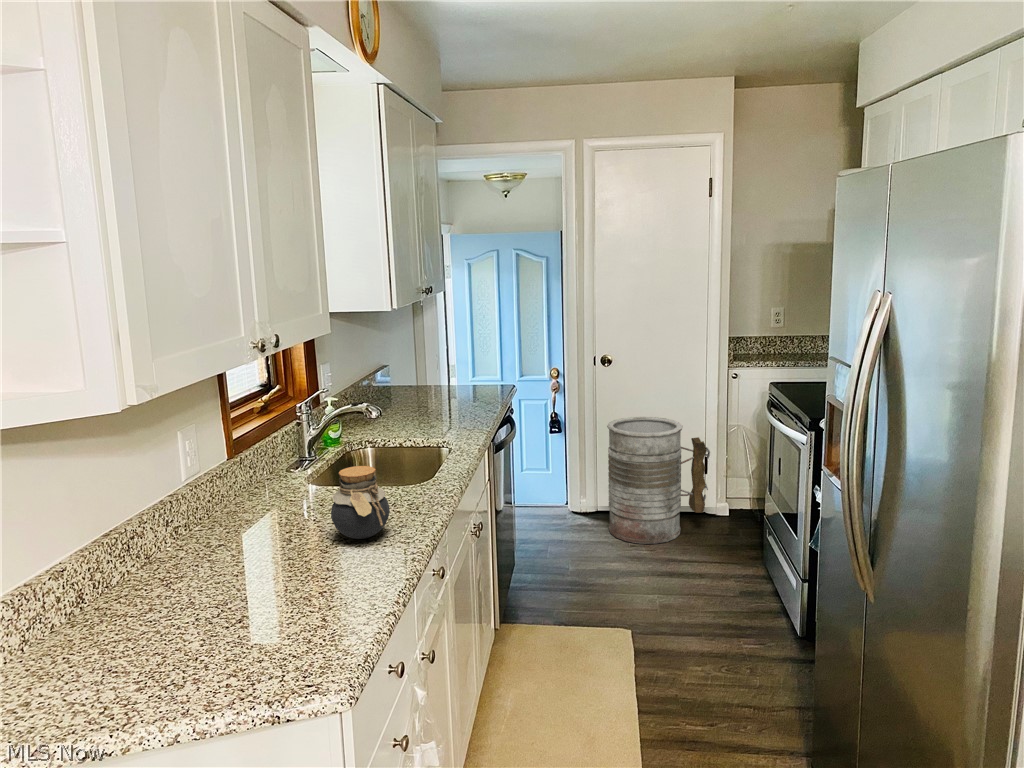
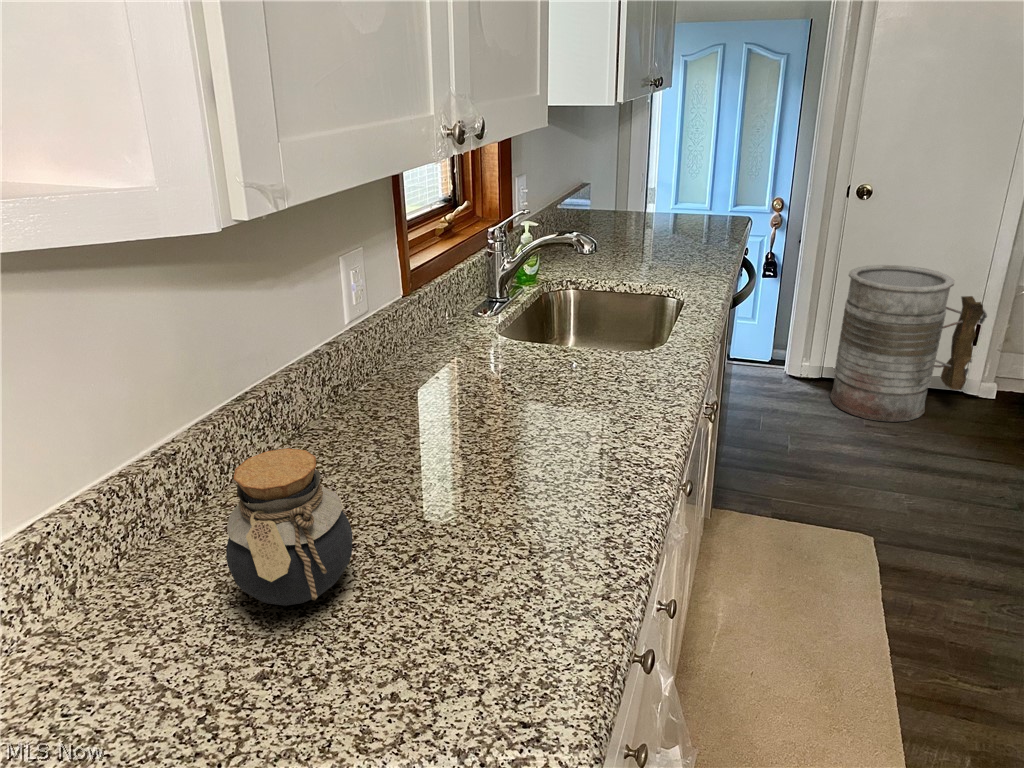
jar: present [331,466,390,539] -> present [226,448,352,606]

